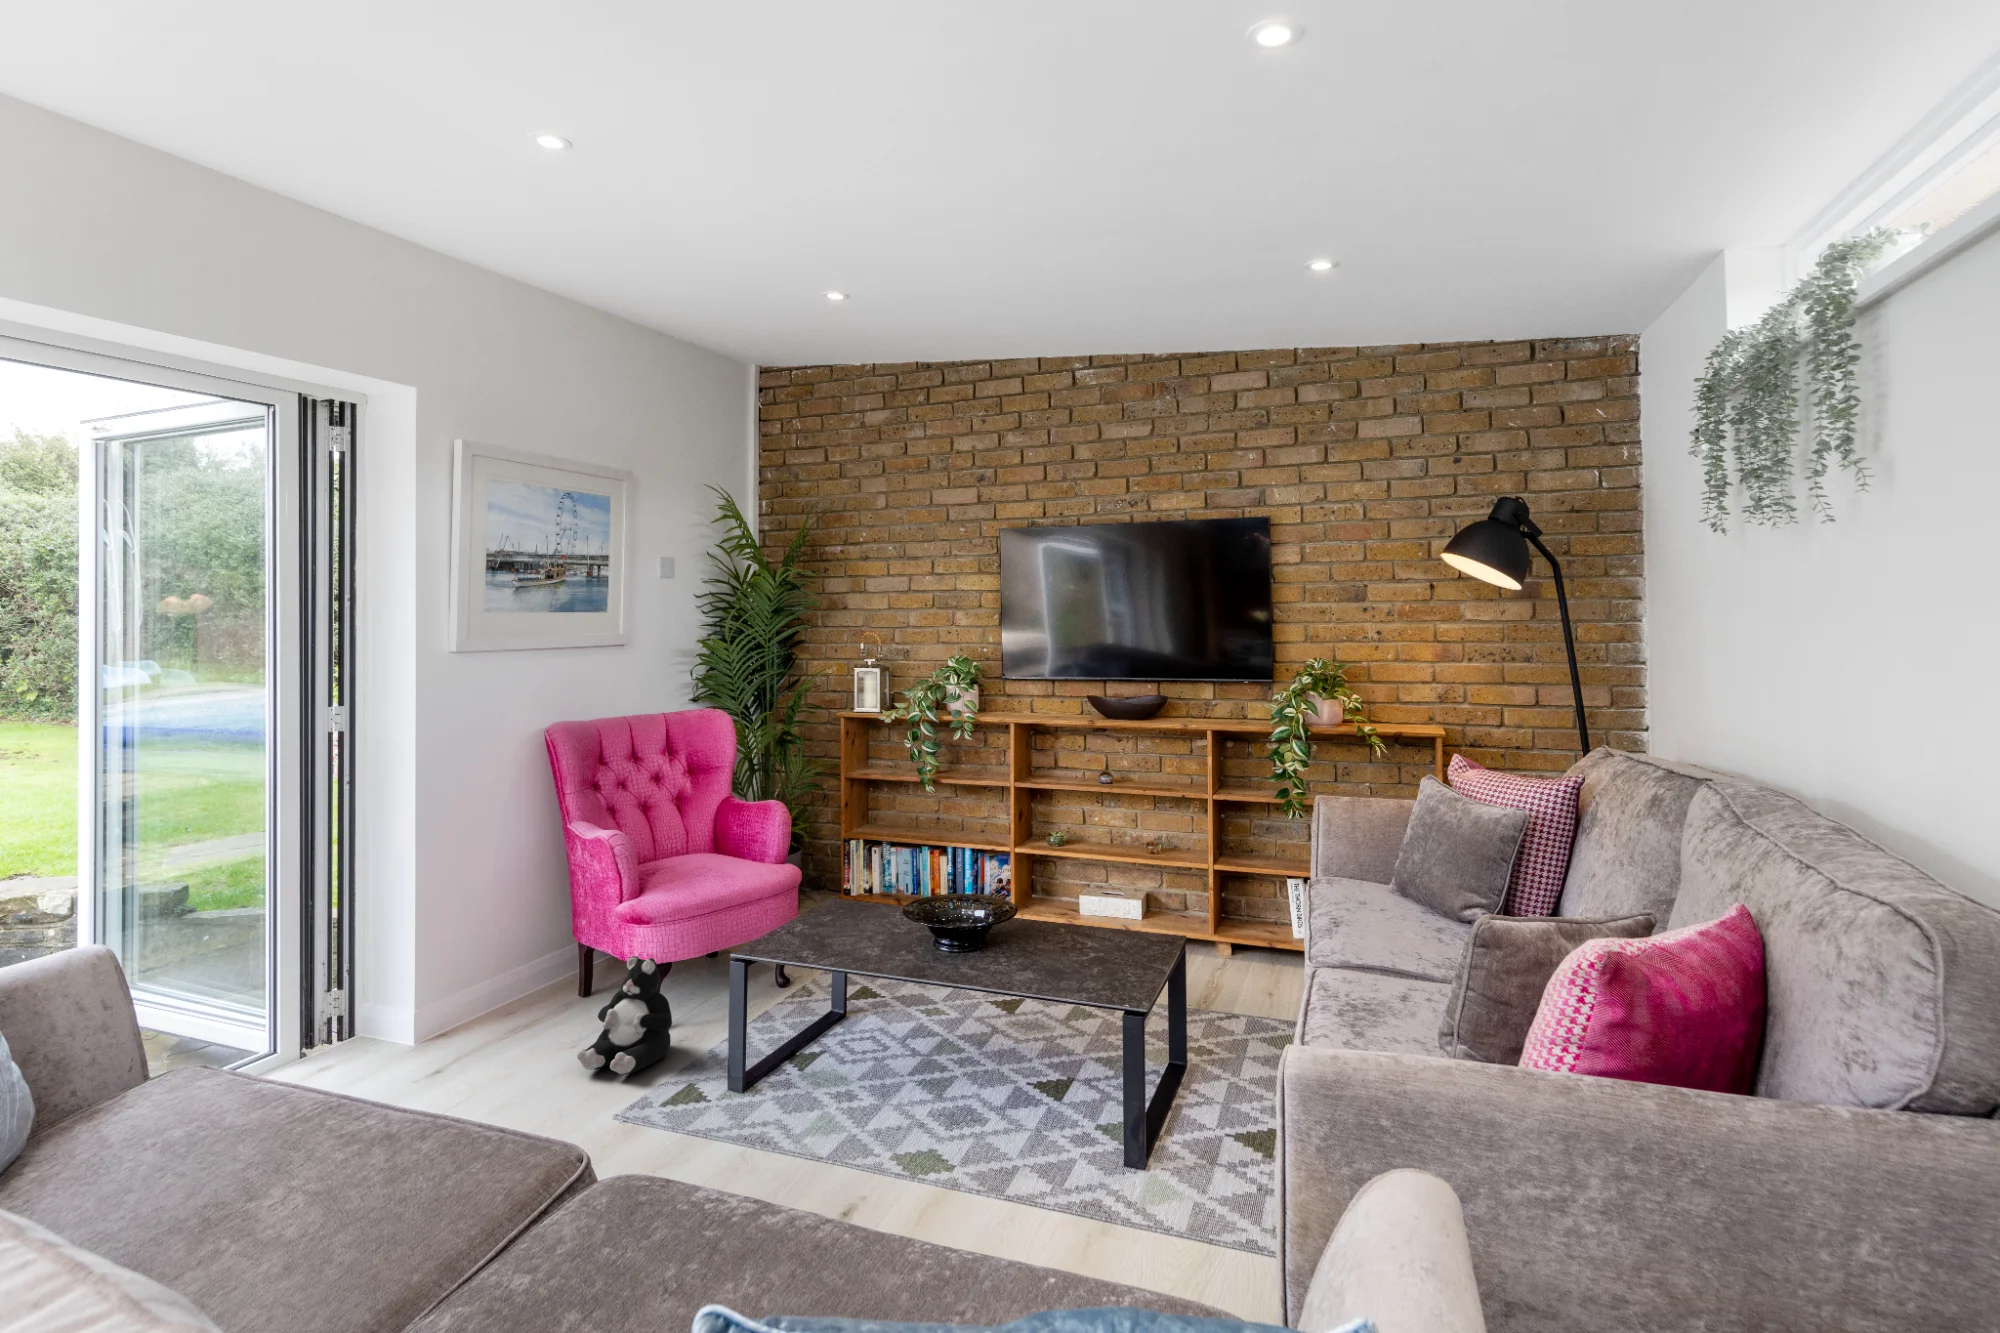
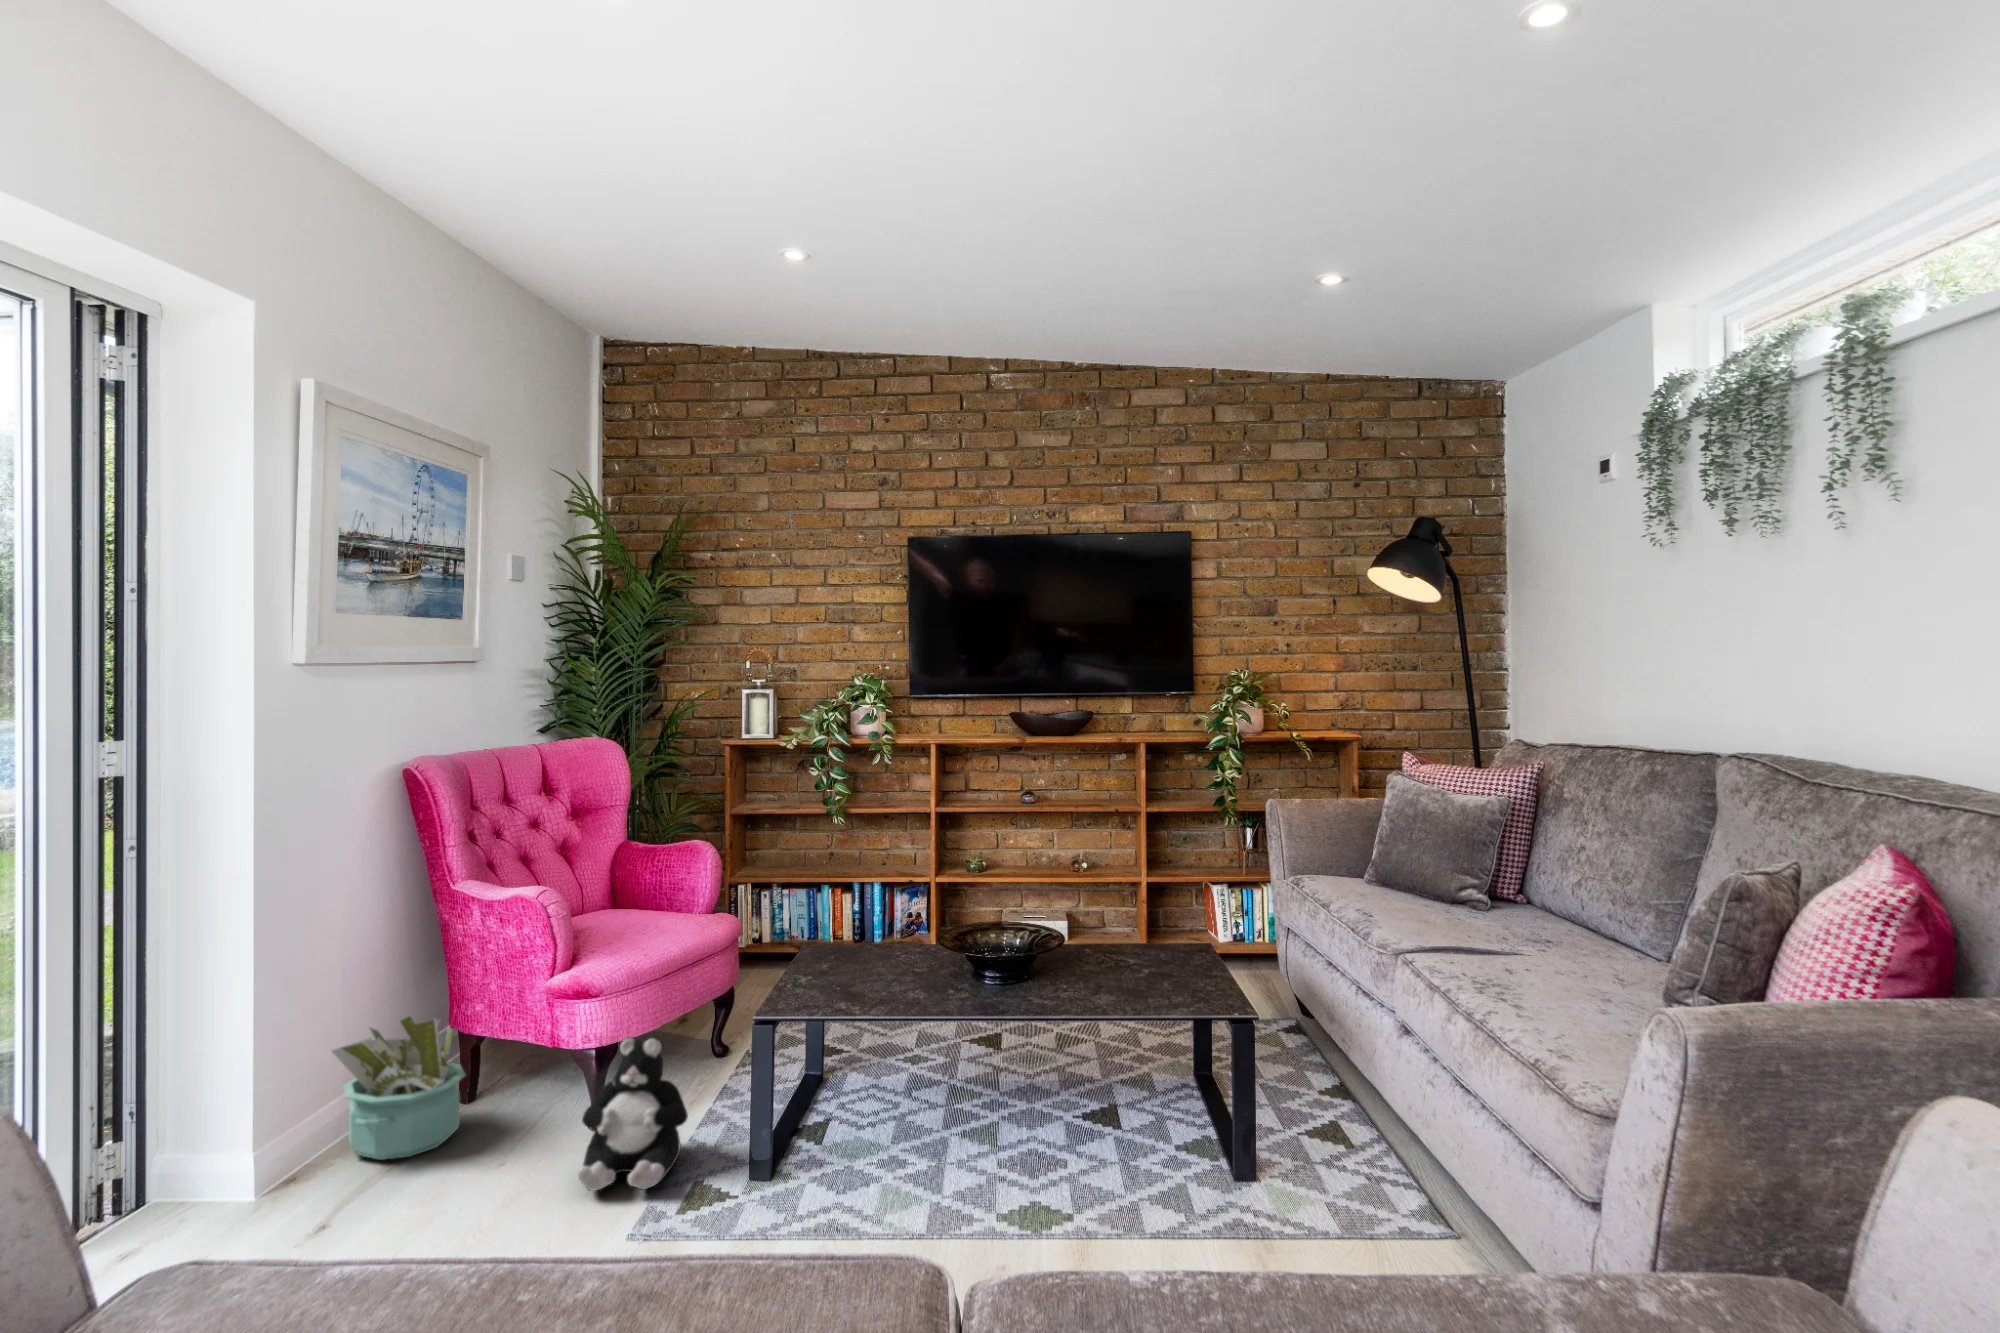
decorative plant: none [460,922,557,1027] -> present [332,1015,465,1160]

